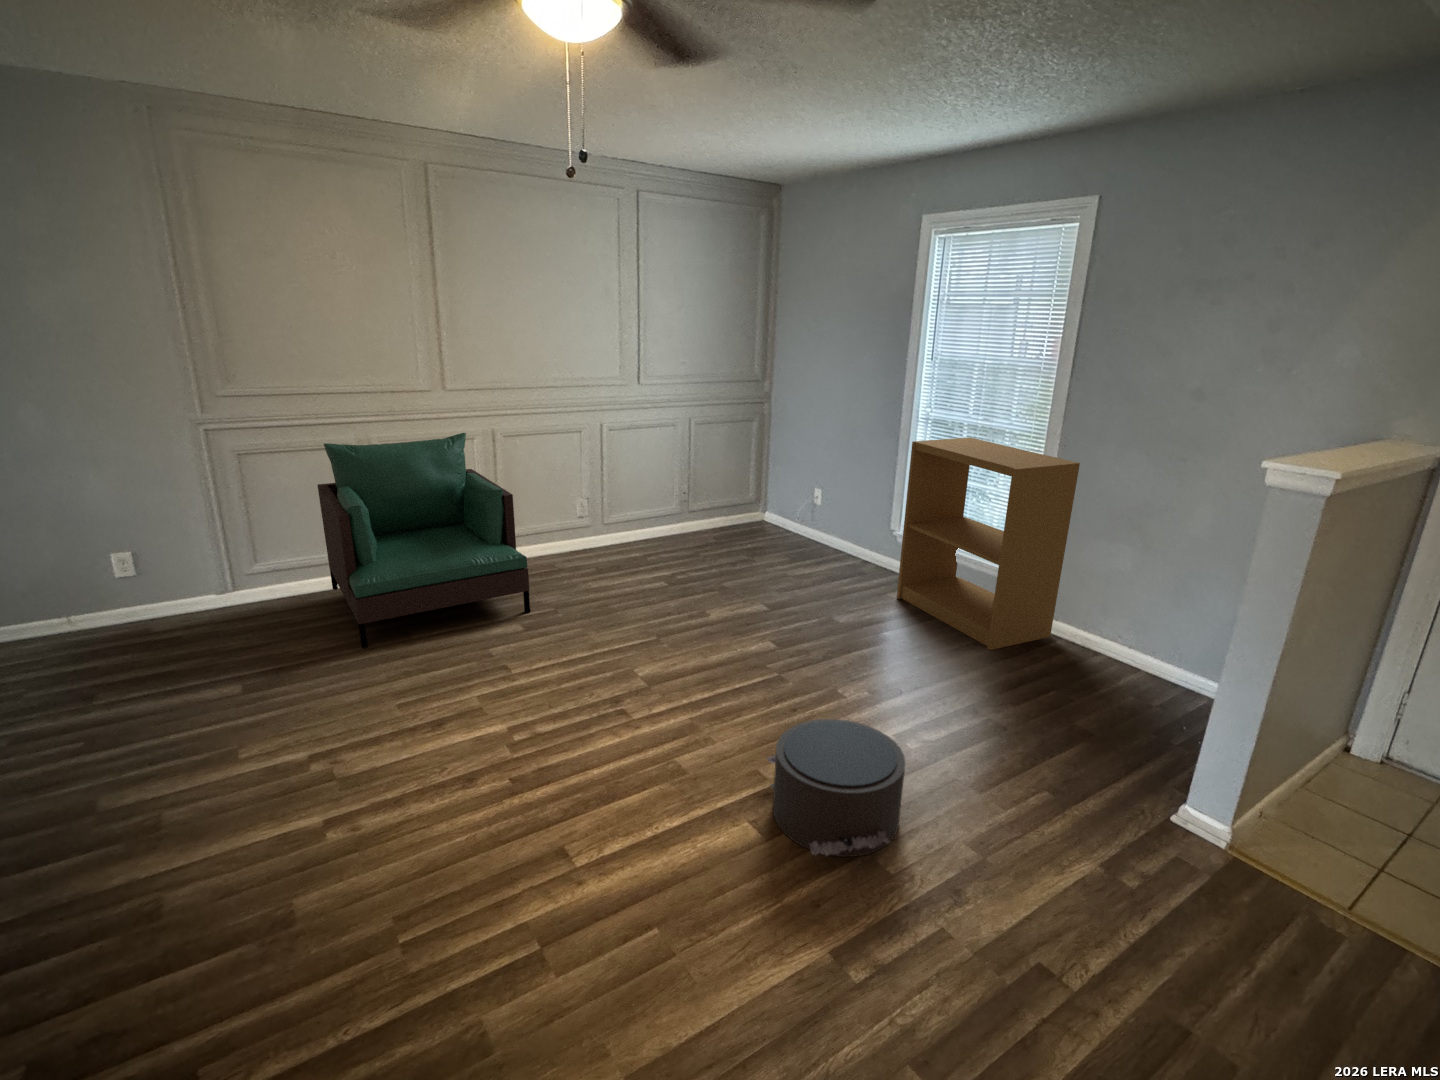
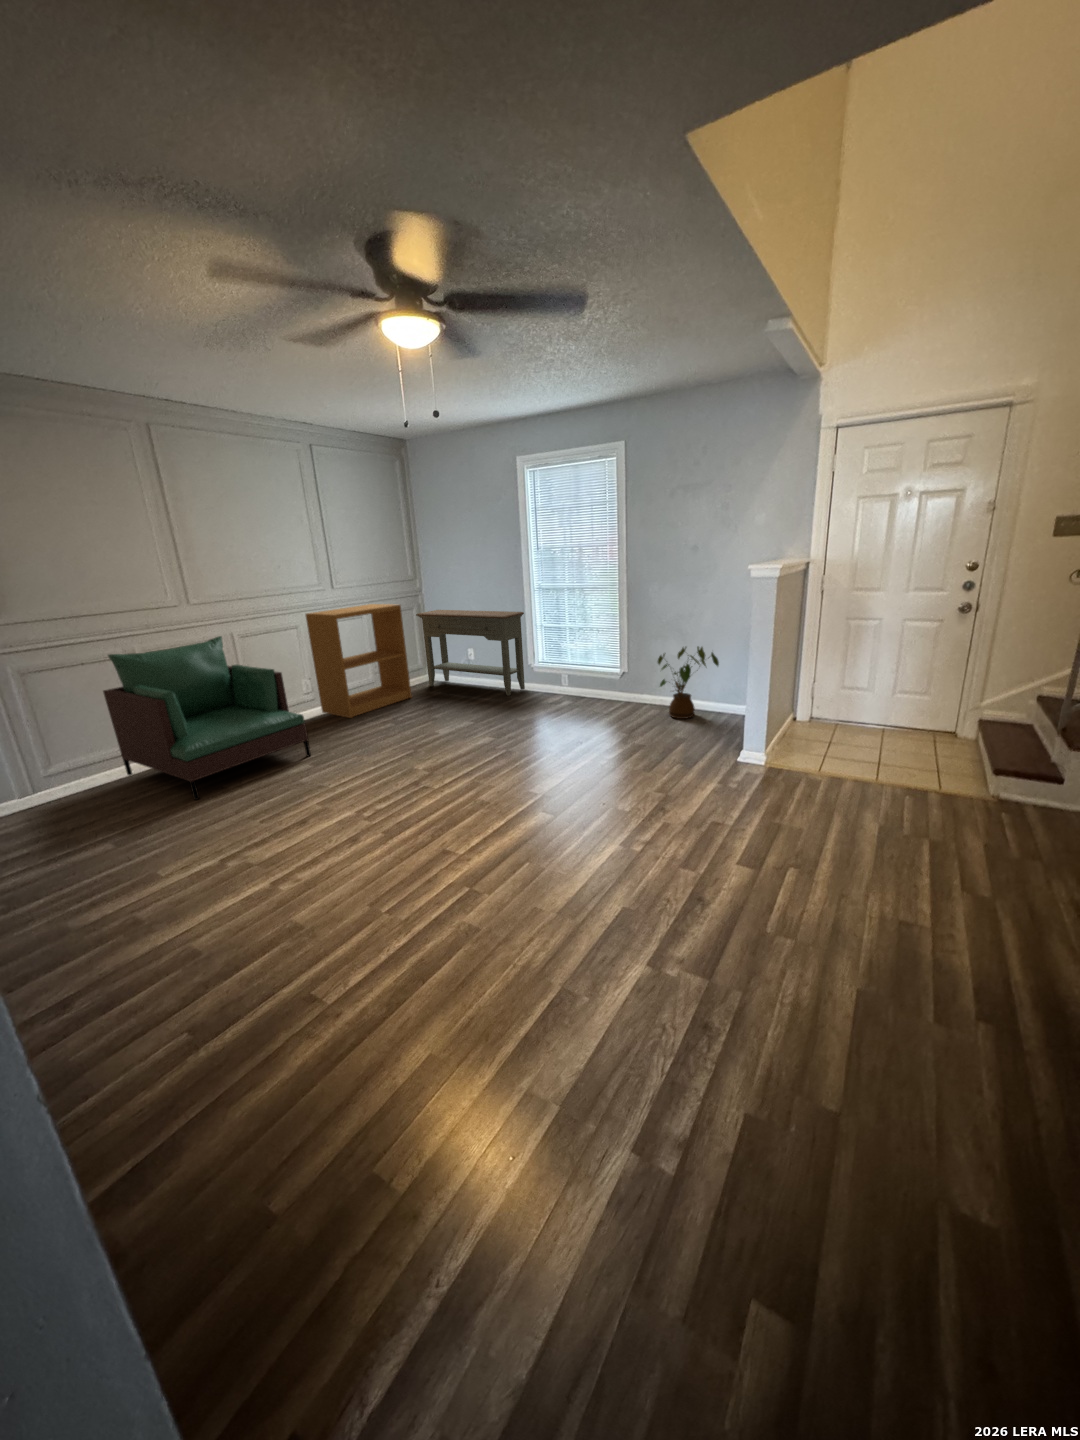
console table: none [747,423,895,570] -> present [416,610,525,695]
bookshelf: present [897,437,1080,650] -> present [306,604,412,718]
house plant: none [1072,562,1201,690] -> present [658,647,719,719]
pouf: present [767,719,905,857] -> none [534,747,624,814]

